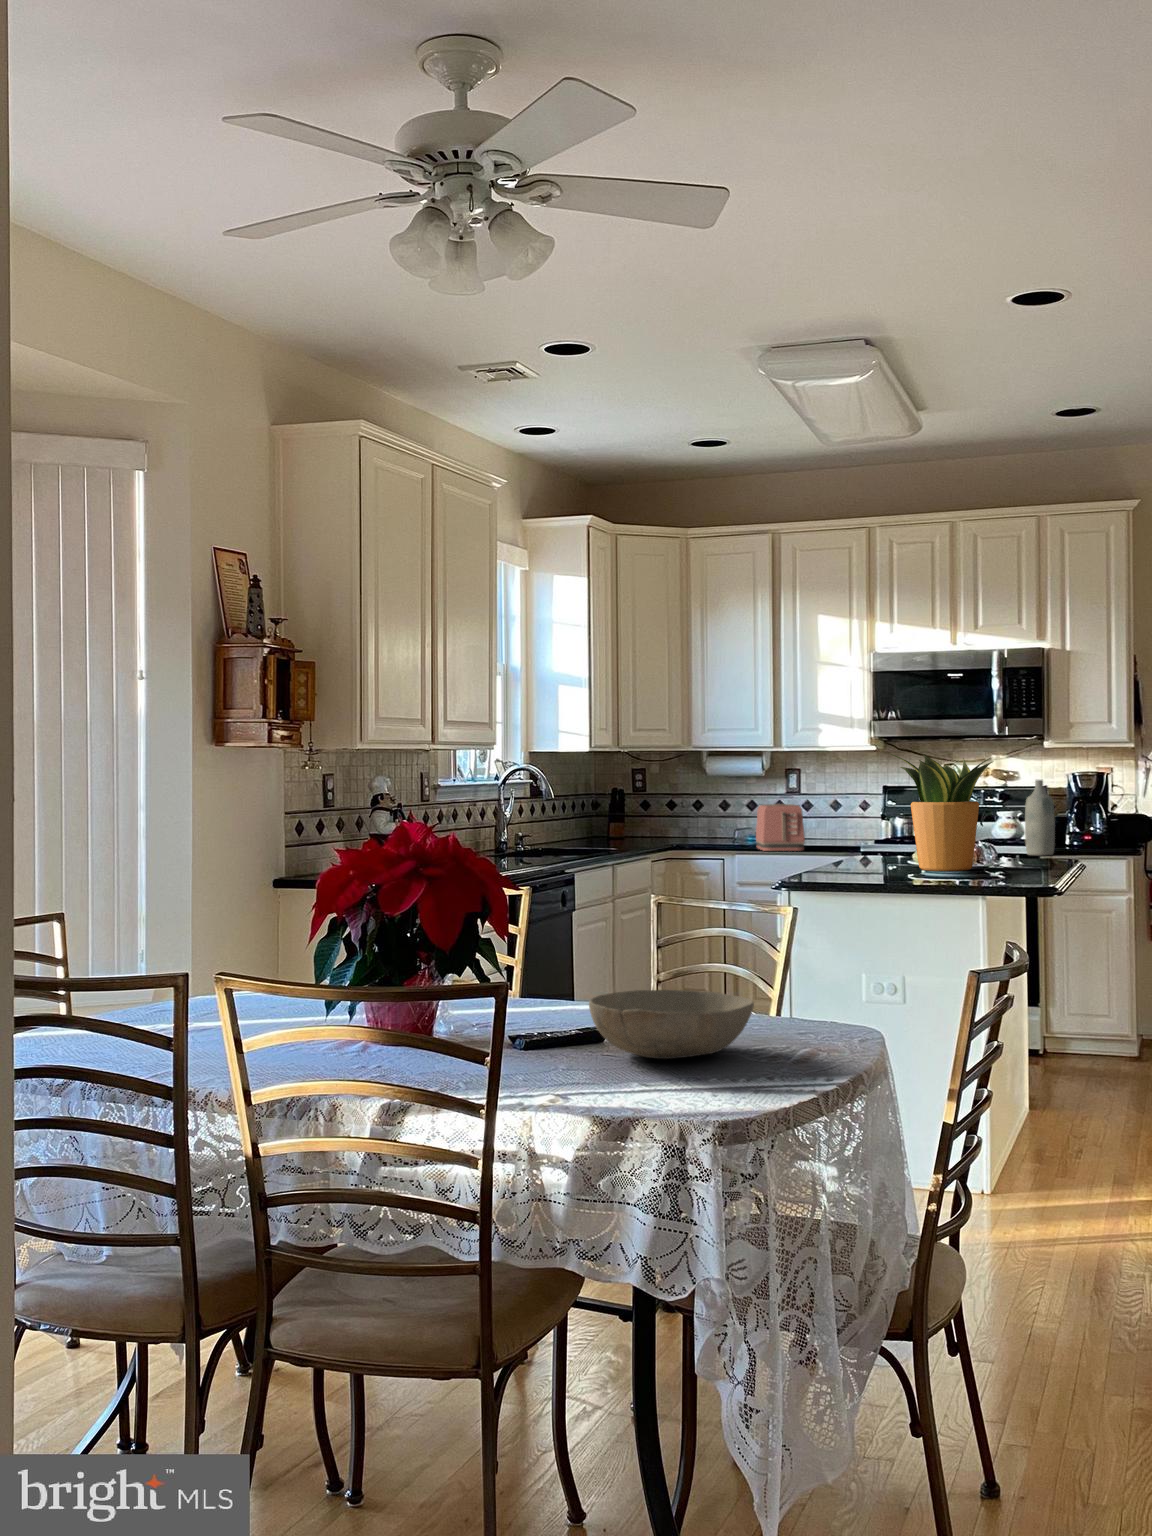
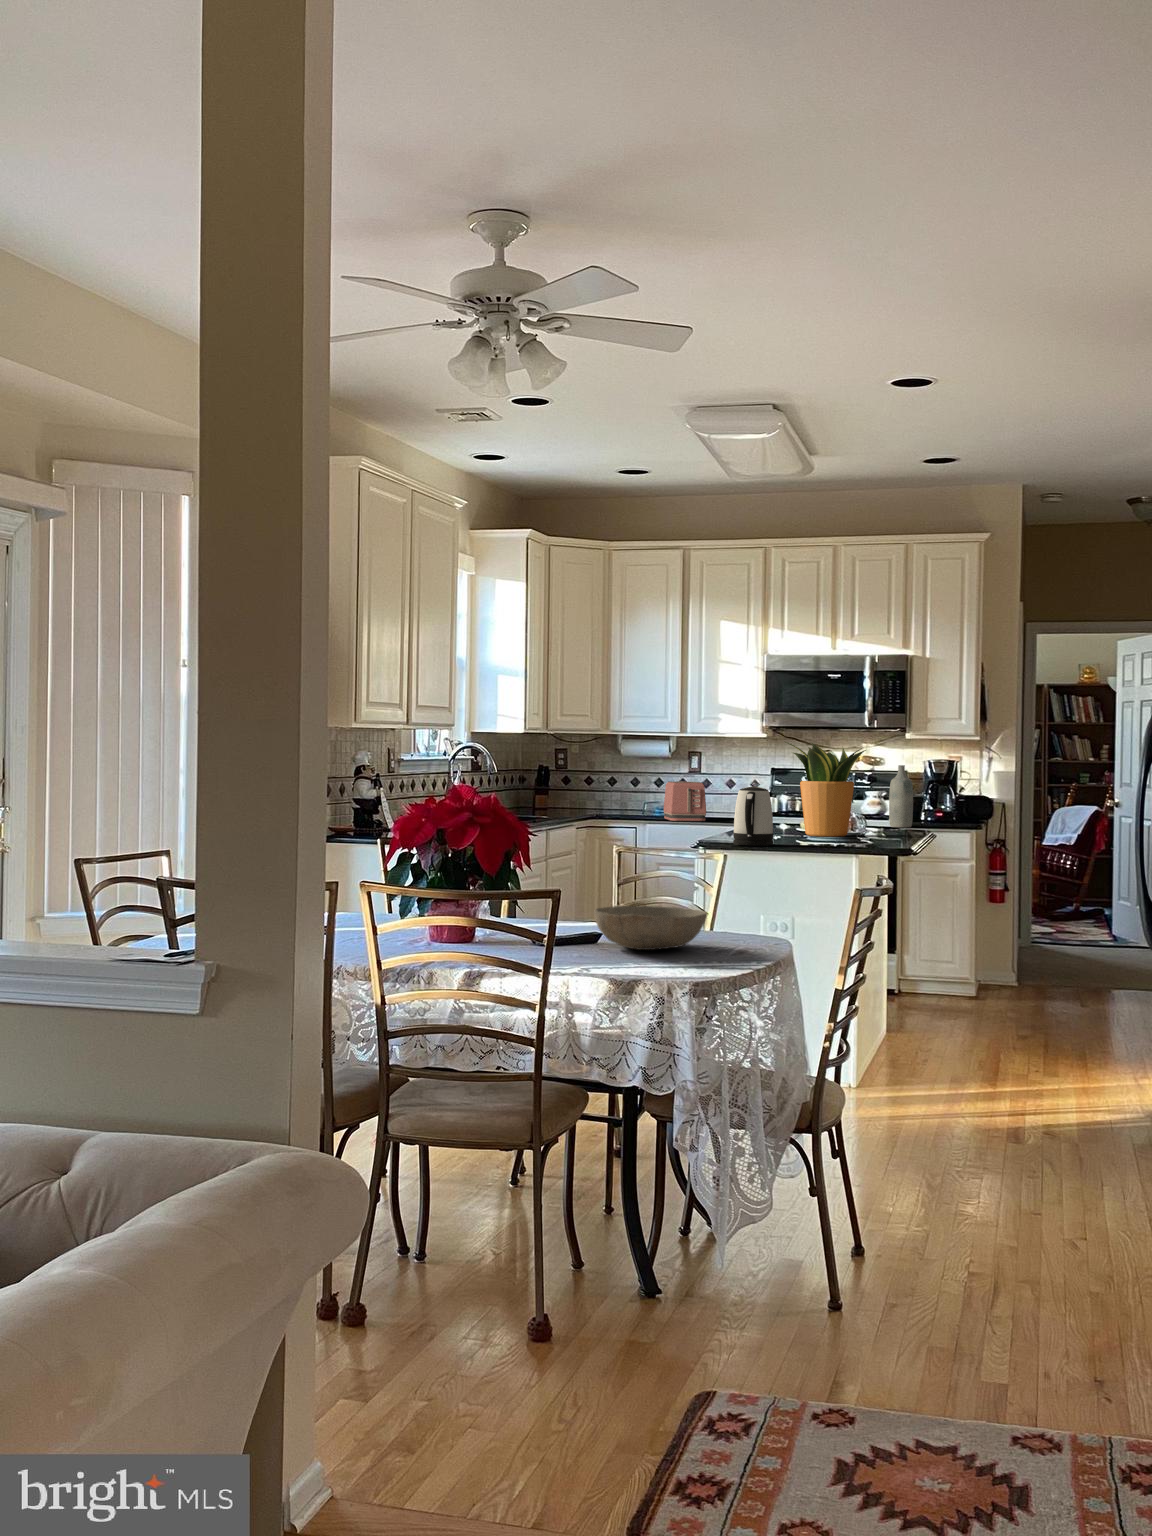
kettle: none [822,812,873,887] -> present [733,787,773,846]

